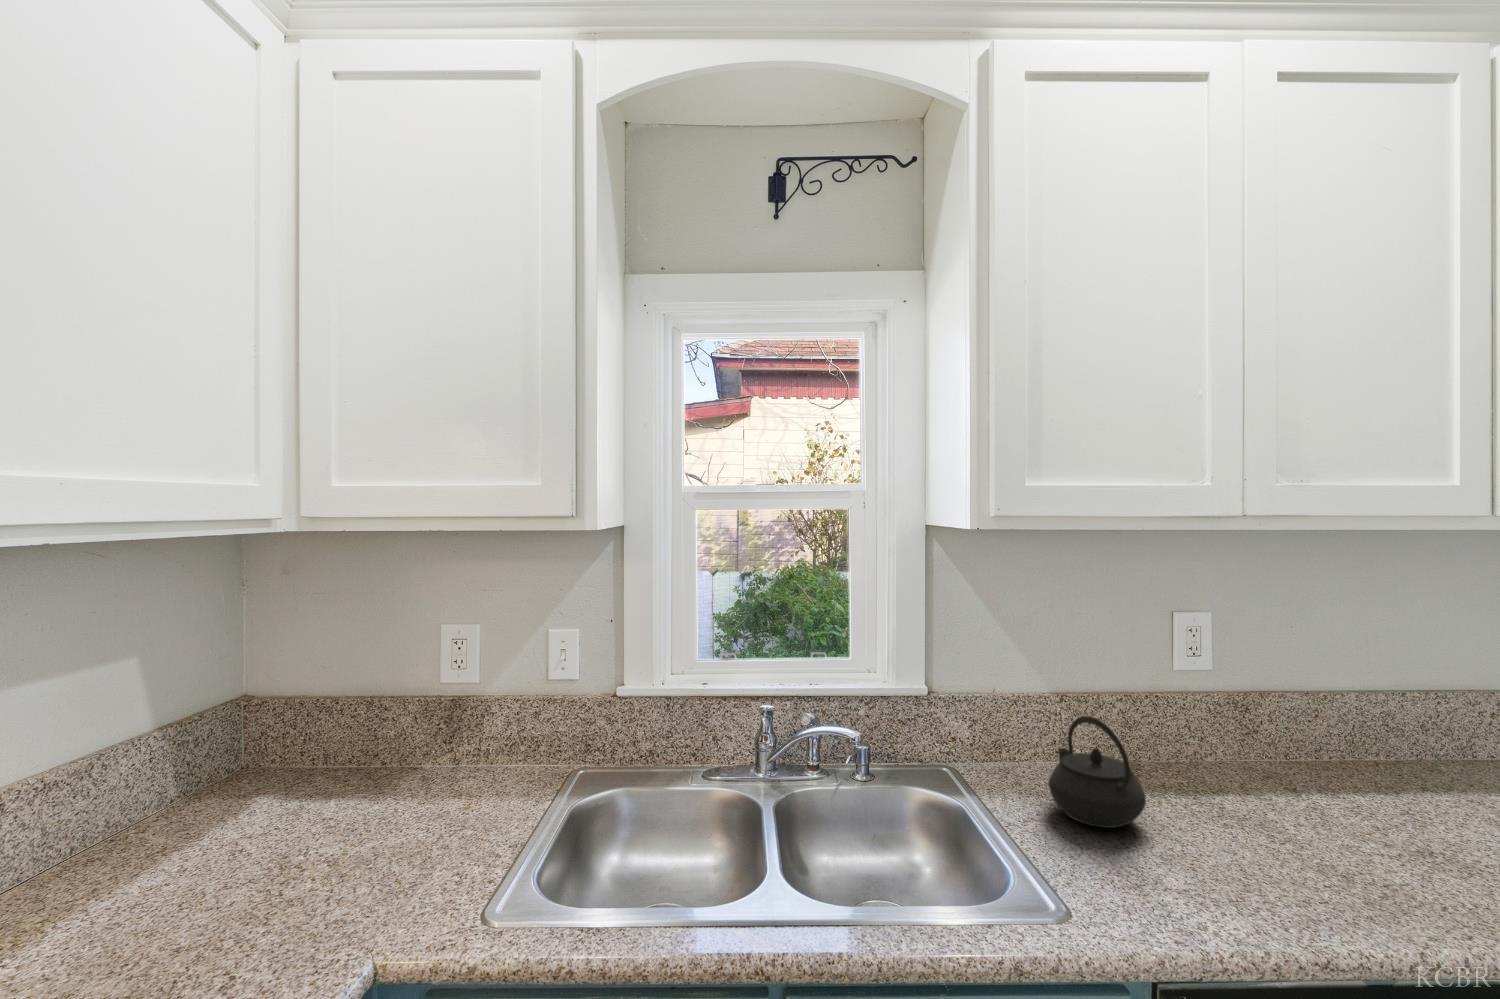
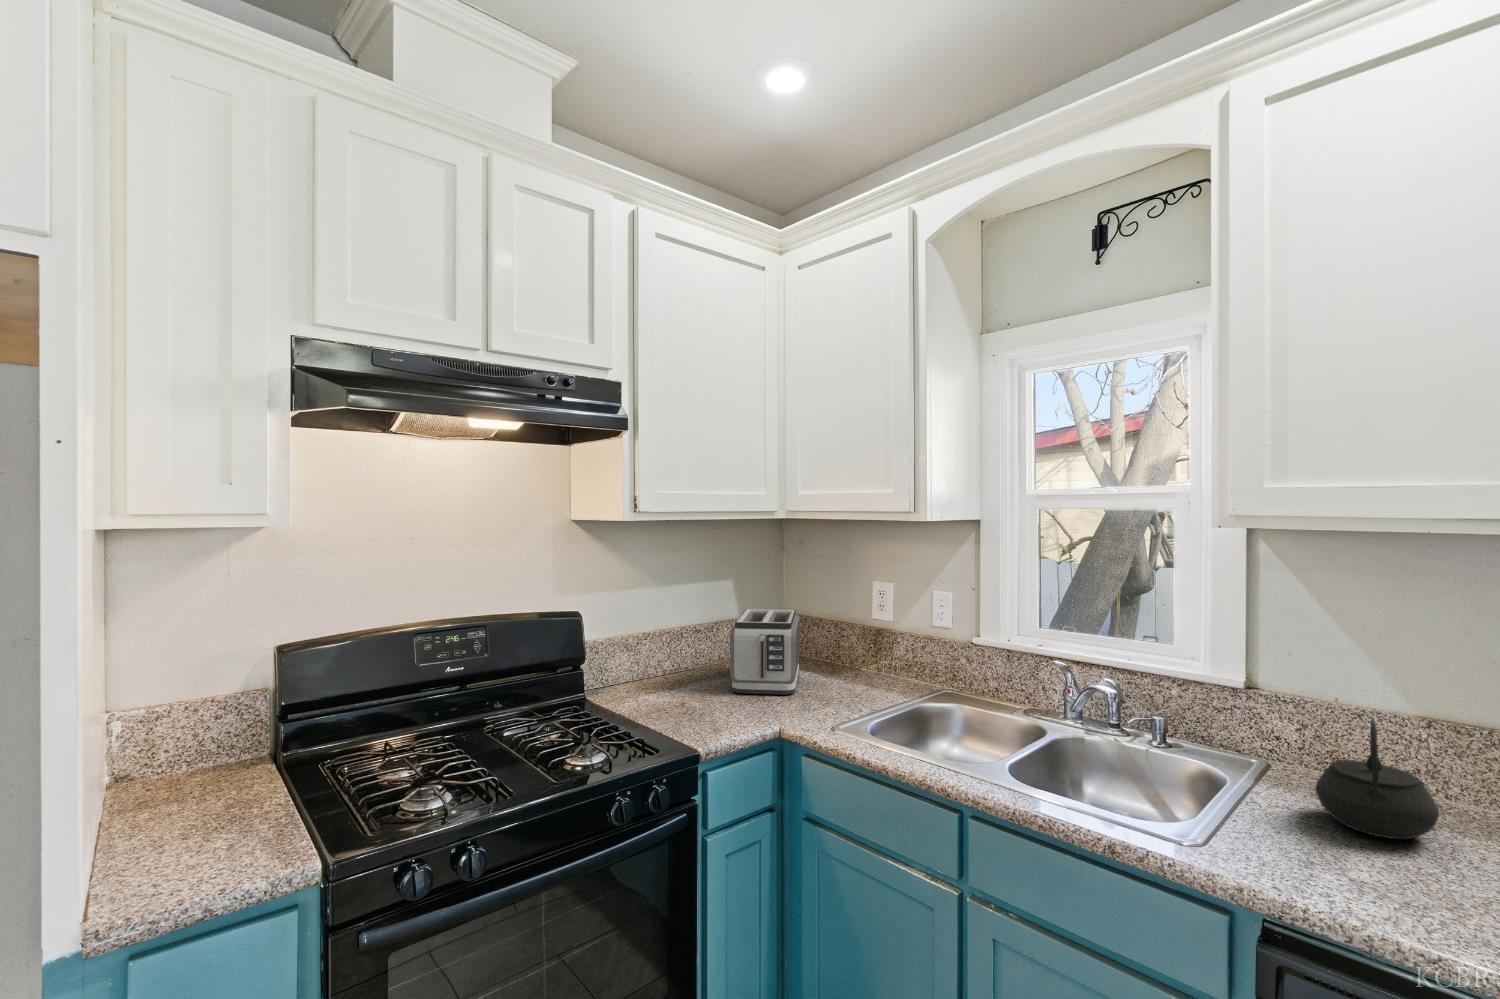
toaster: none [186,696,360,908] -> present [730,609,800,695]

